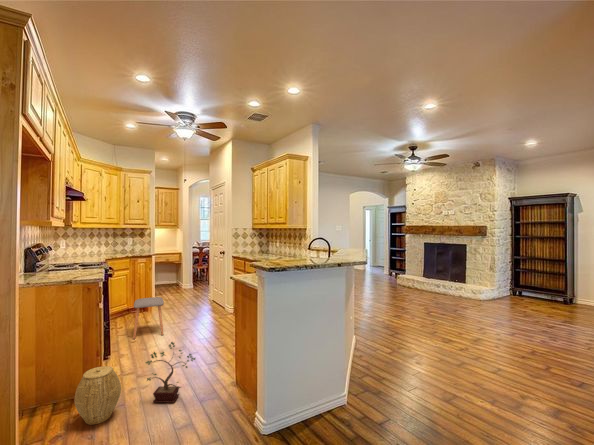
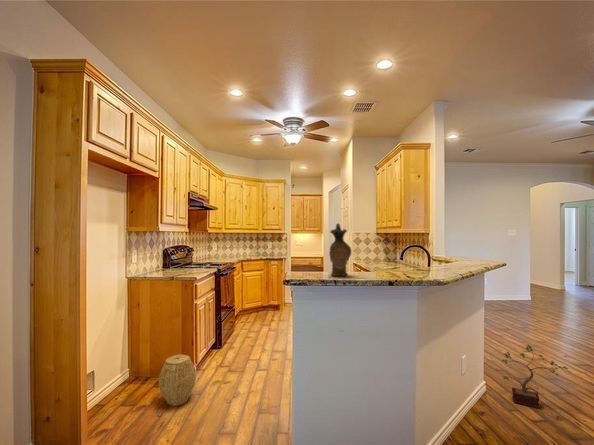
ceramic pitcher: none [288,222,306,265] -> present [329,224,351,276]
stool: present [133,297,164,339] -> none [250,298,280,337]
potted plant: present [146,342,195,403] -> present [502,345,568,408]

